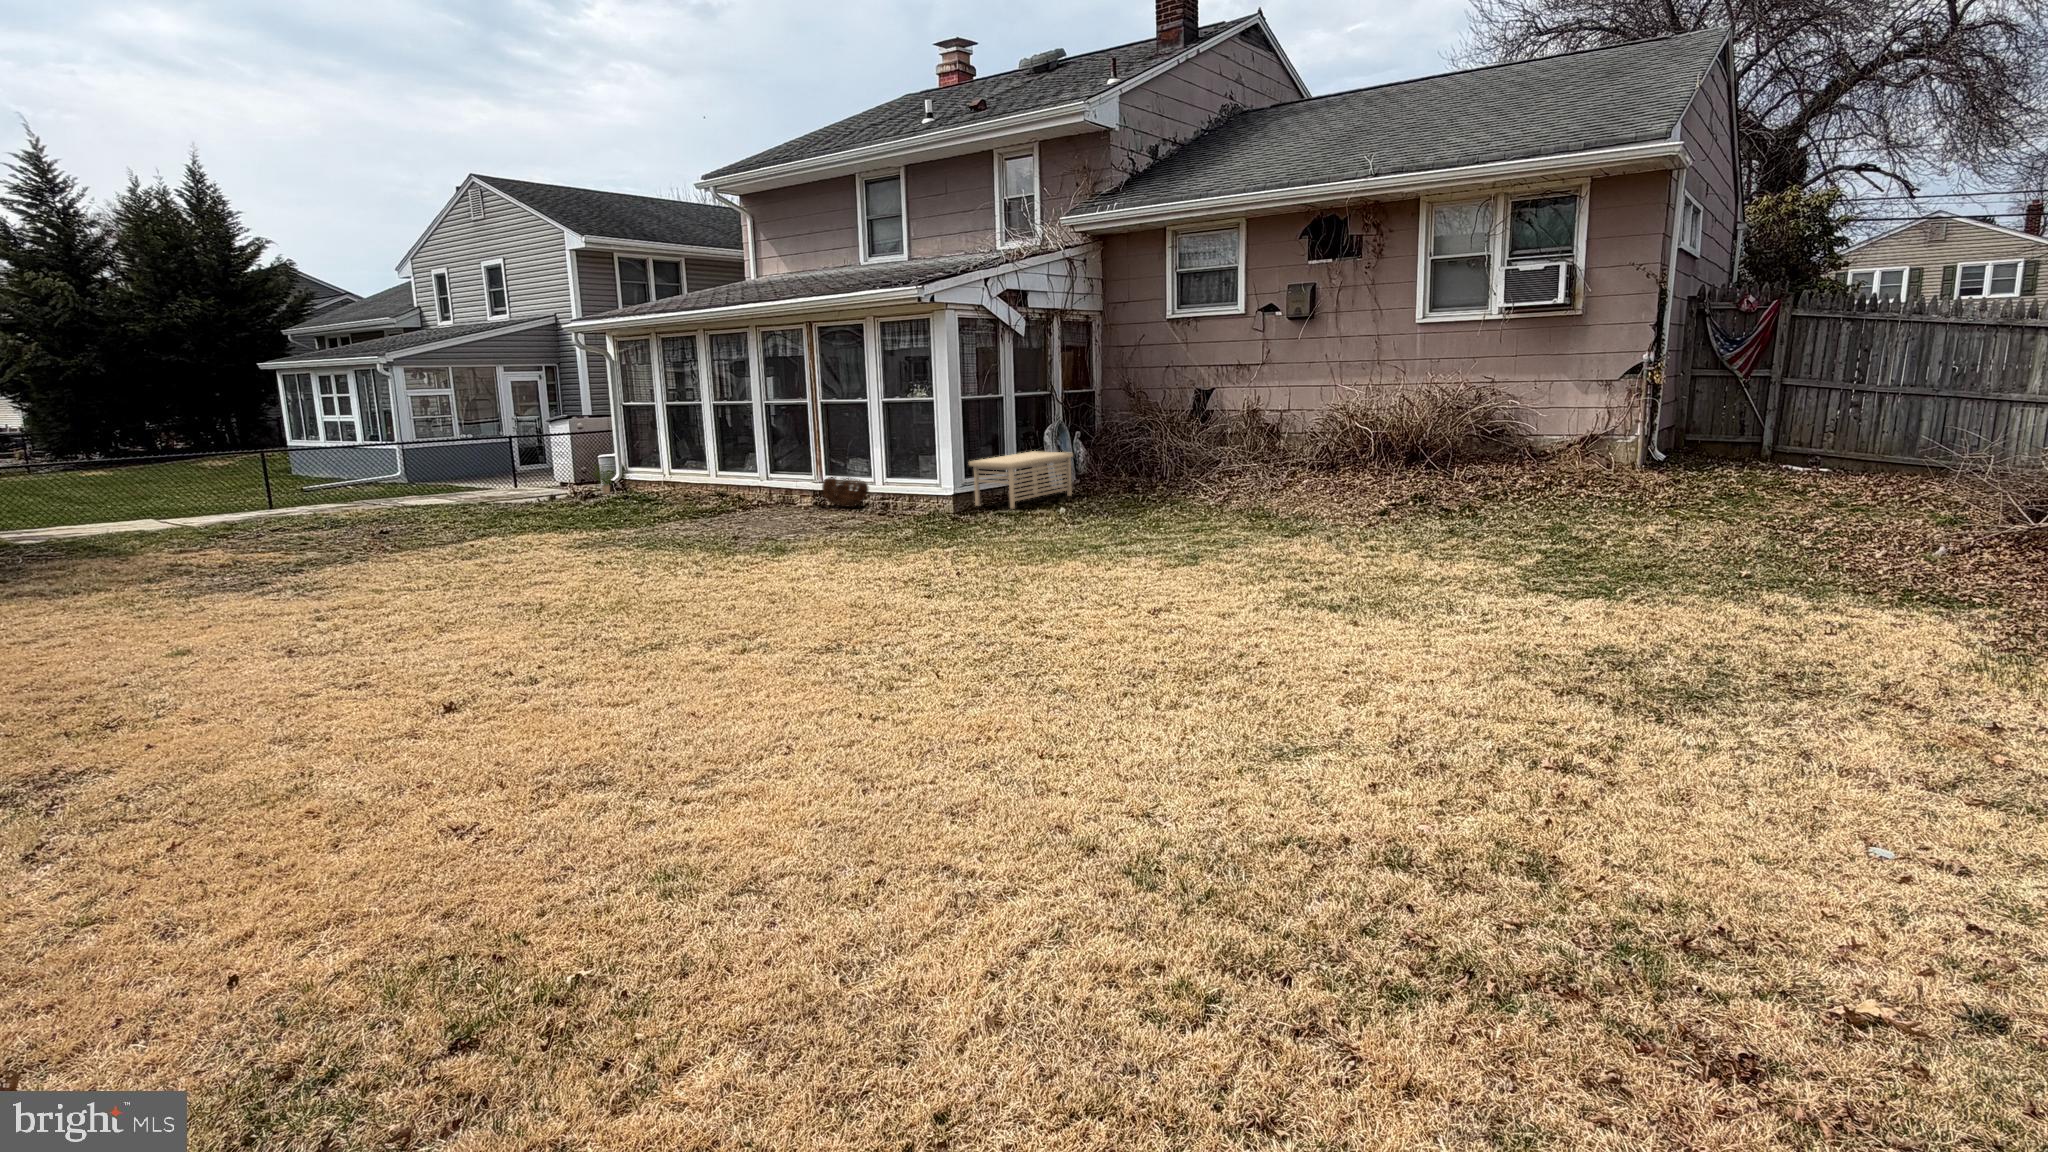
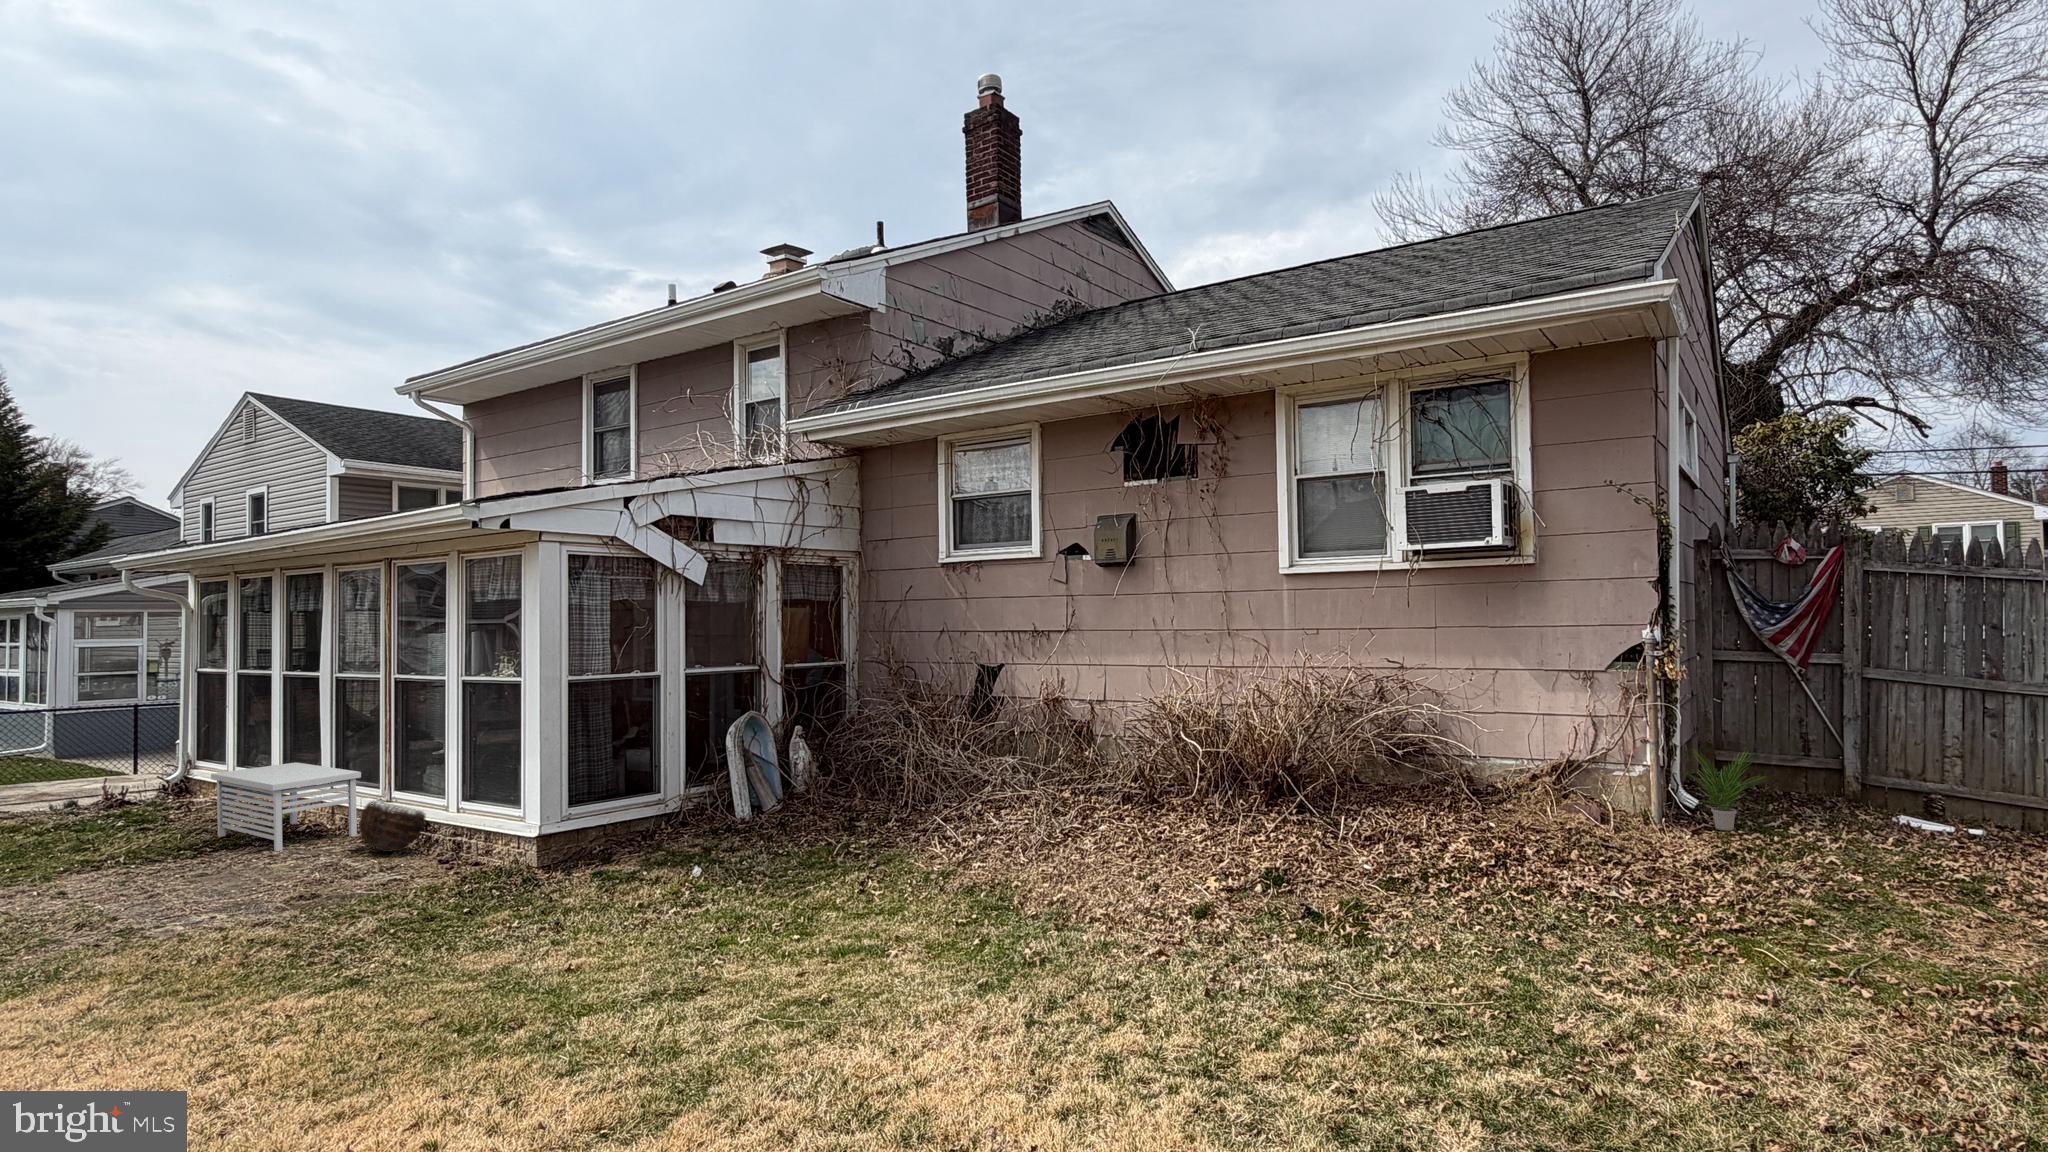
storage bench: present [969,451,1073,509] -> present [211,762,361,851]
potted plant: present [593,465,615,494] -> present [1687,750,1765,831]

